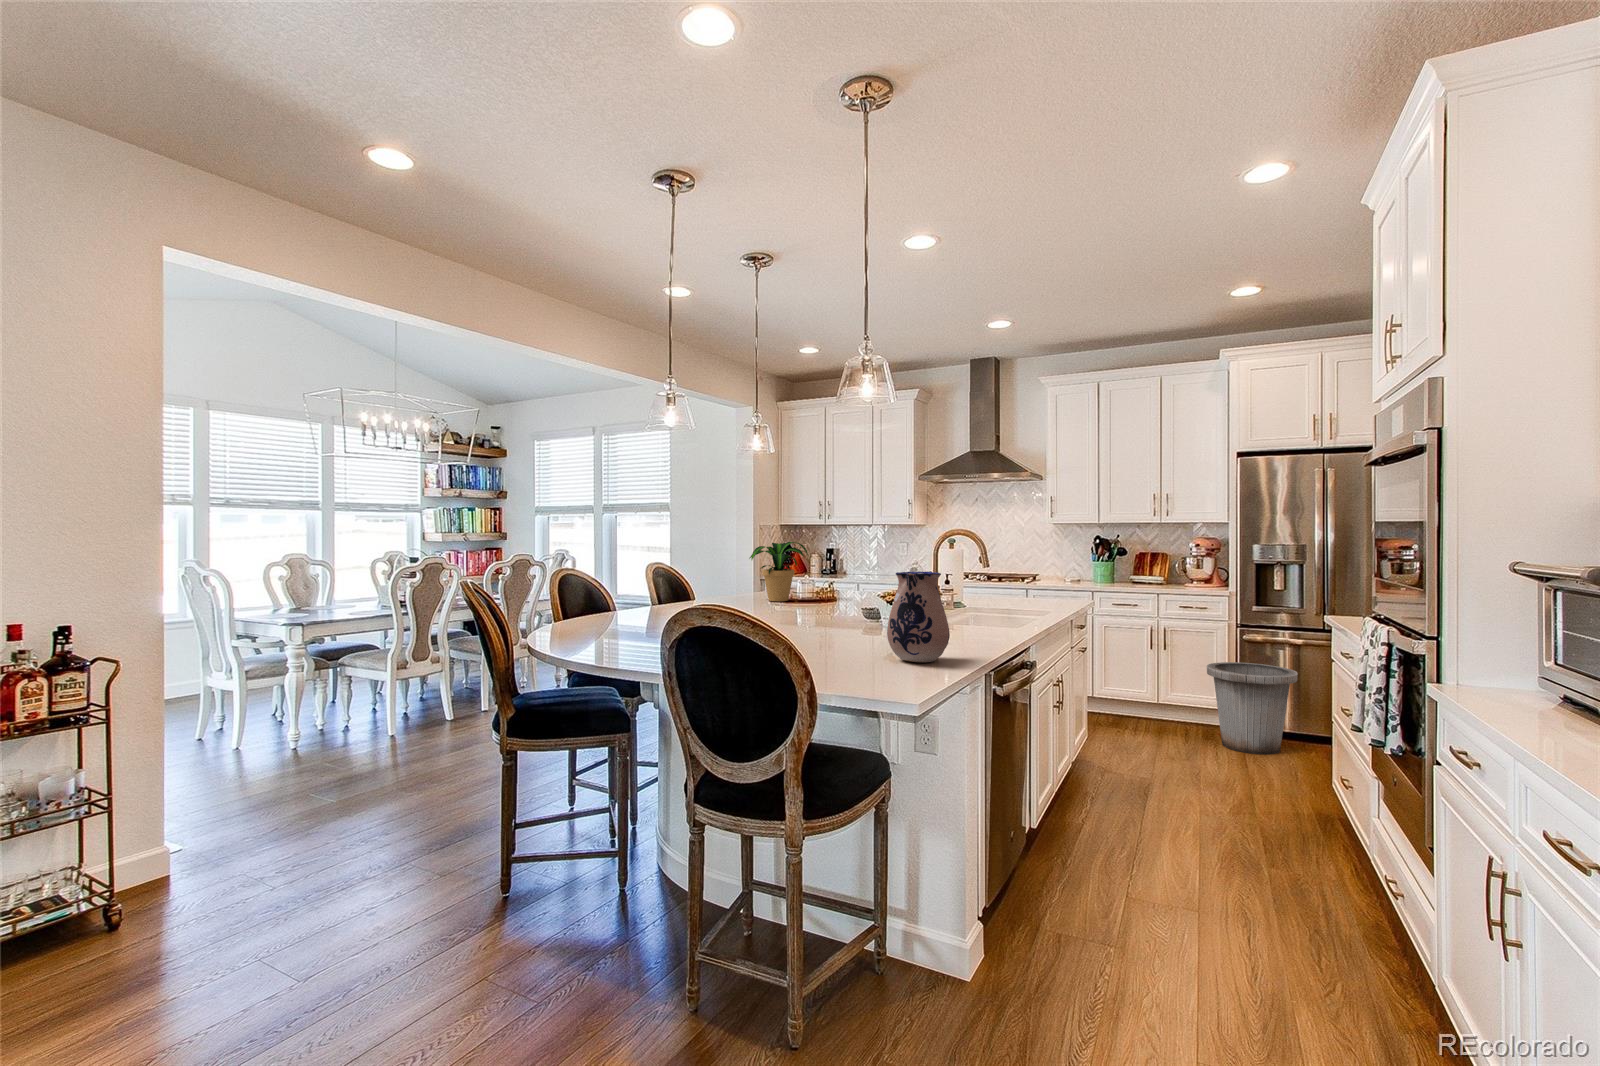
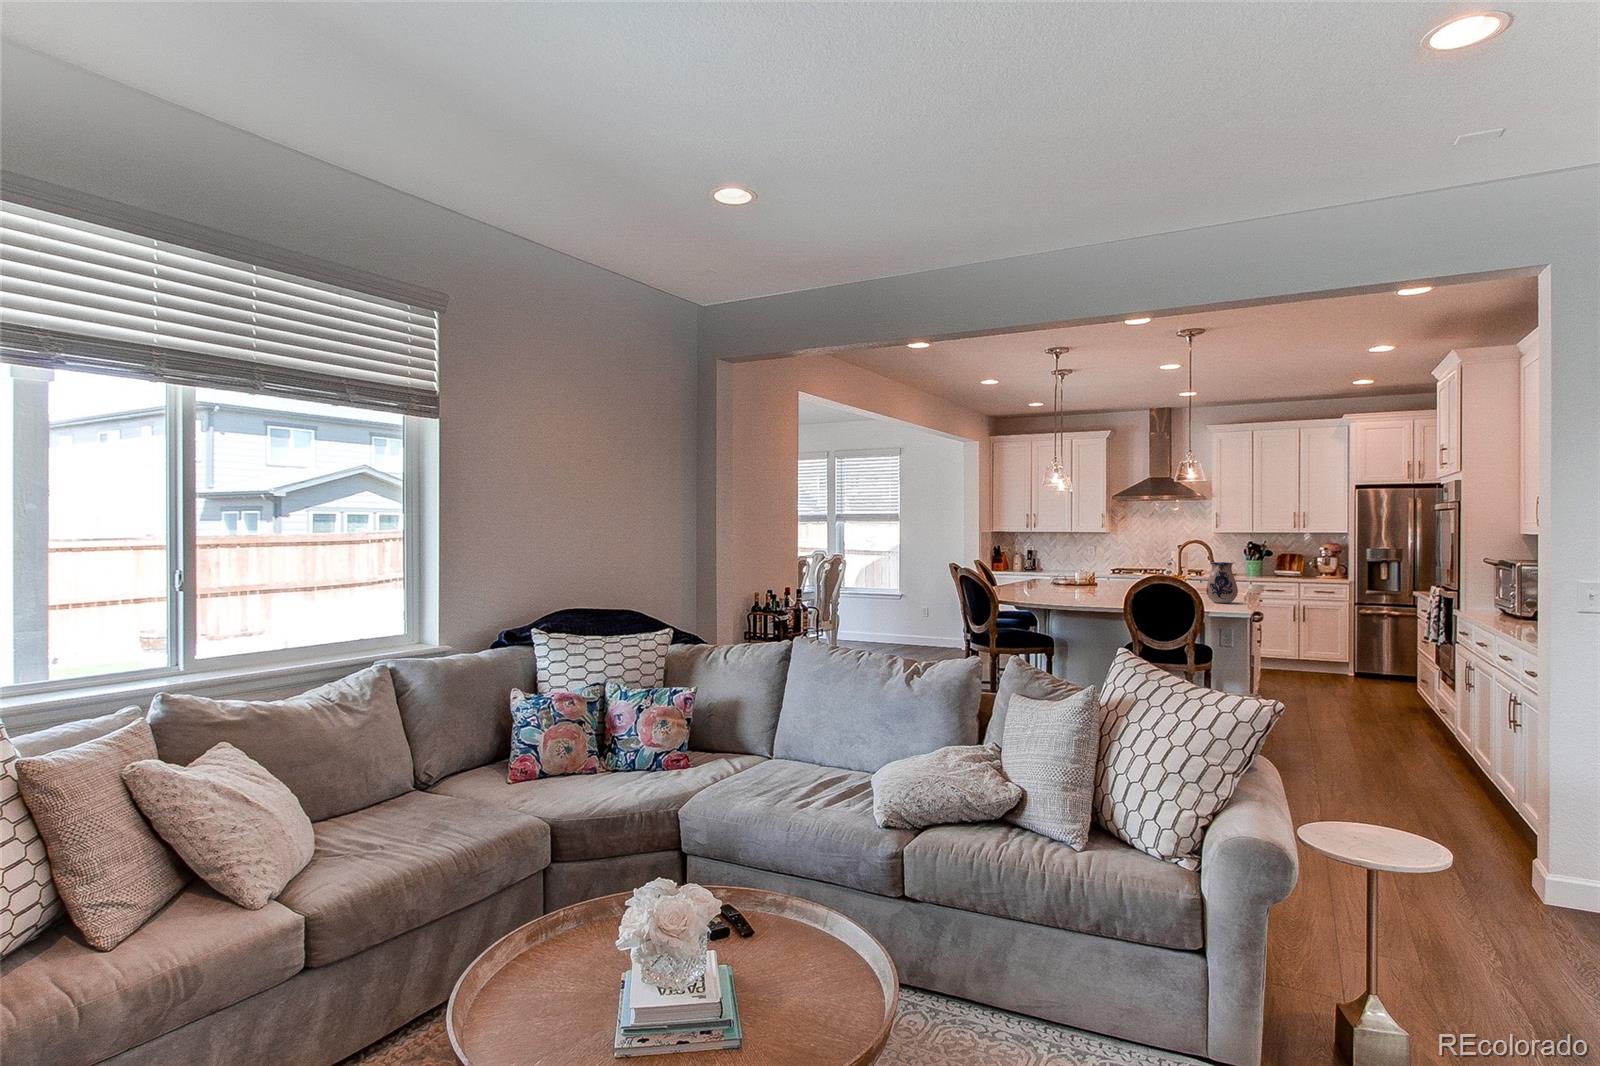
potted plant: present [750,542,808,601] -> none [1041,547,1082,584]
trash can: present [1207,662,1298,755] -> none [1335,628,1396,686]

